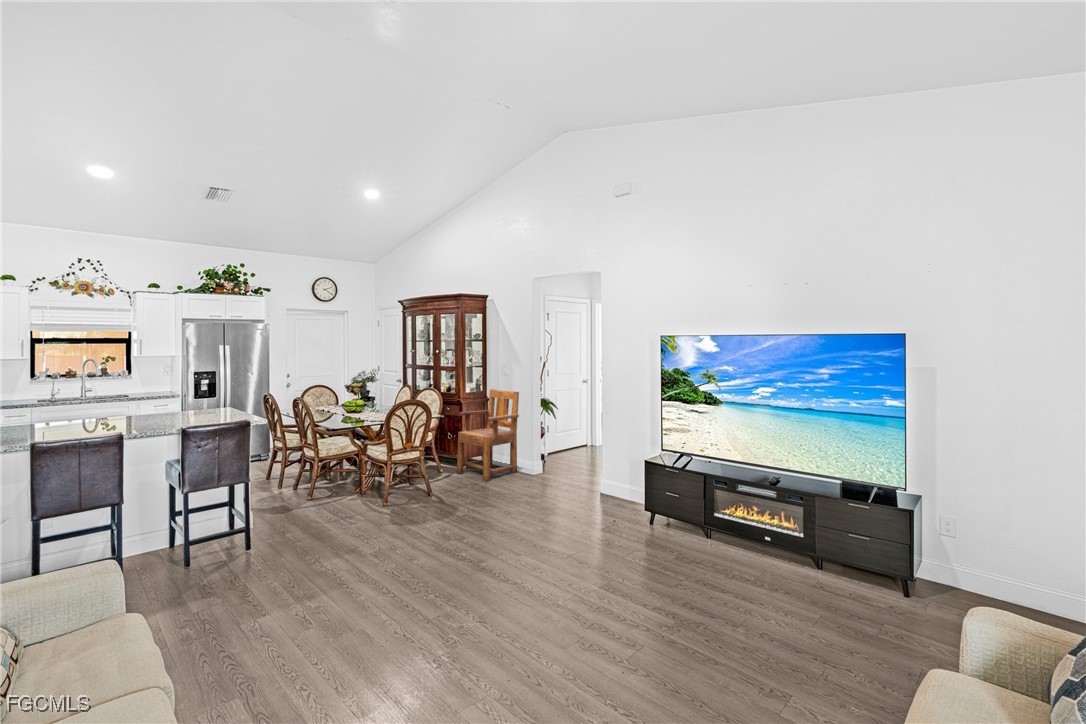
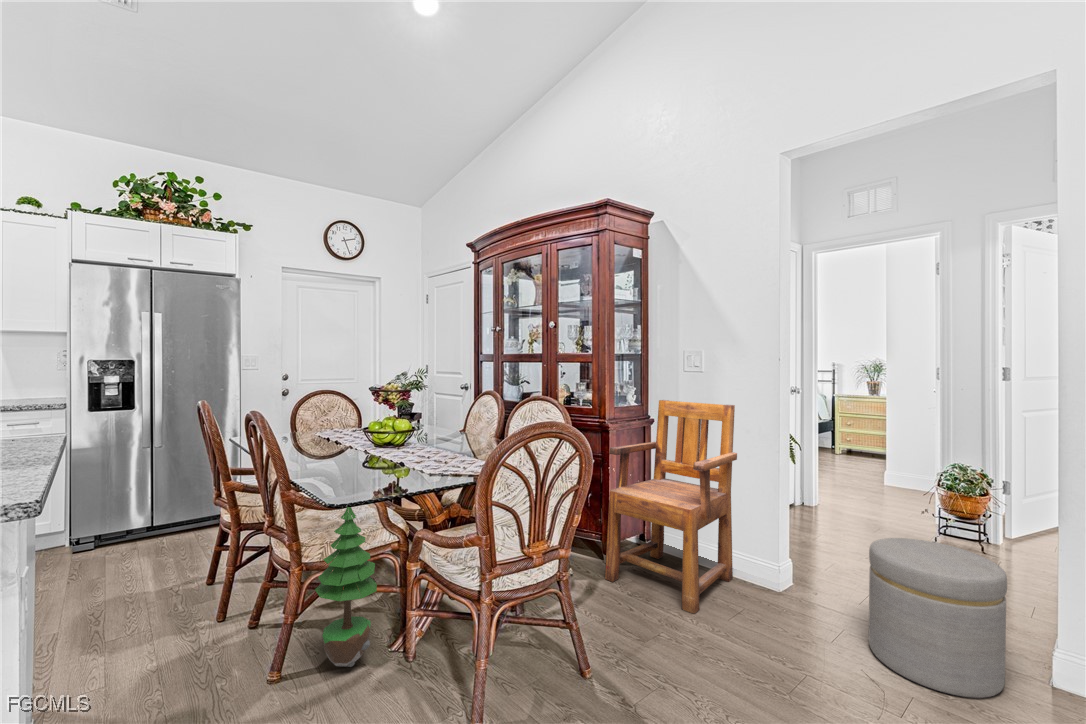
potted tree: none [326,431,350,493] -> present [315,507,377,667]
ottoman: none [545,446,585,496] -> present [869,538,1007,698]

